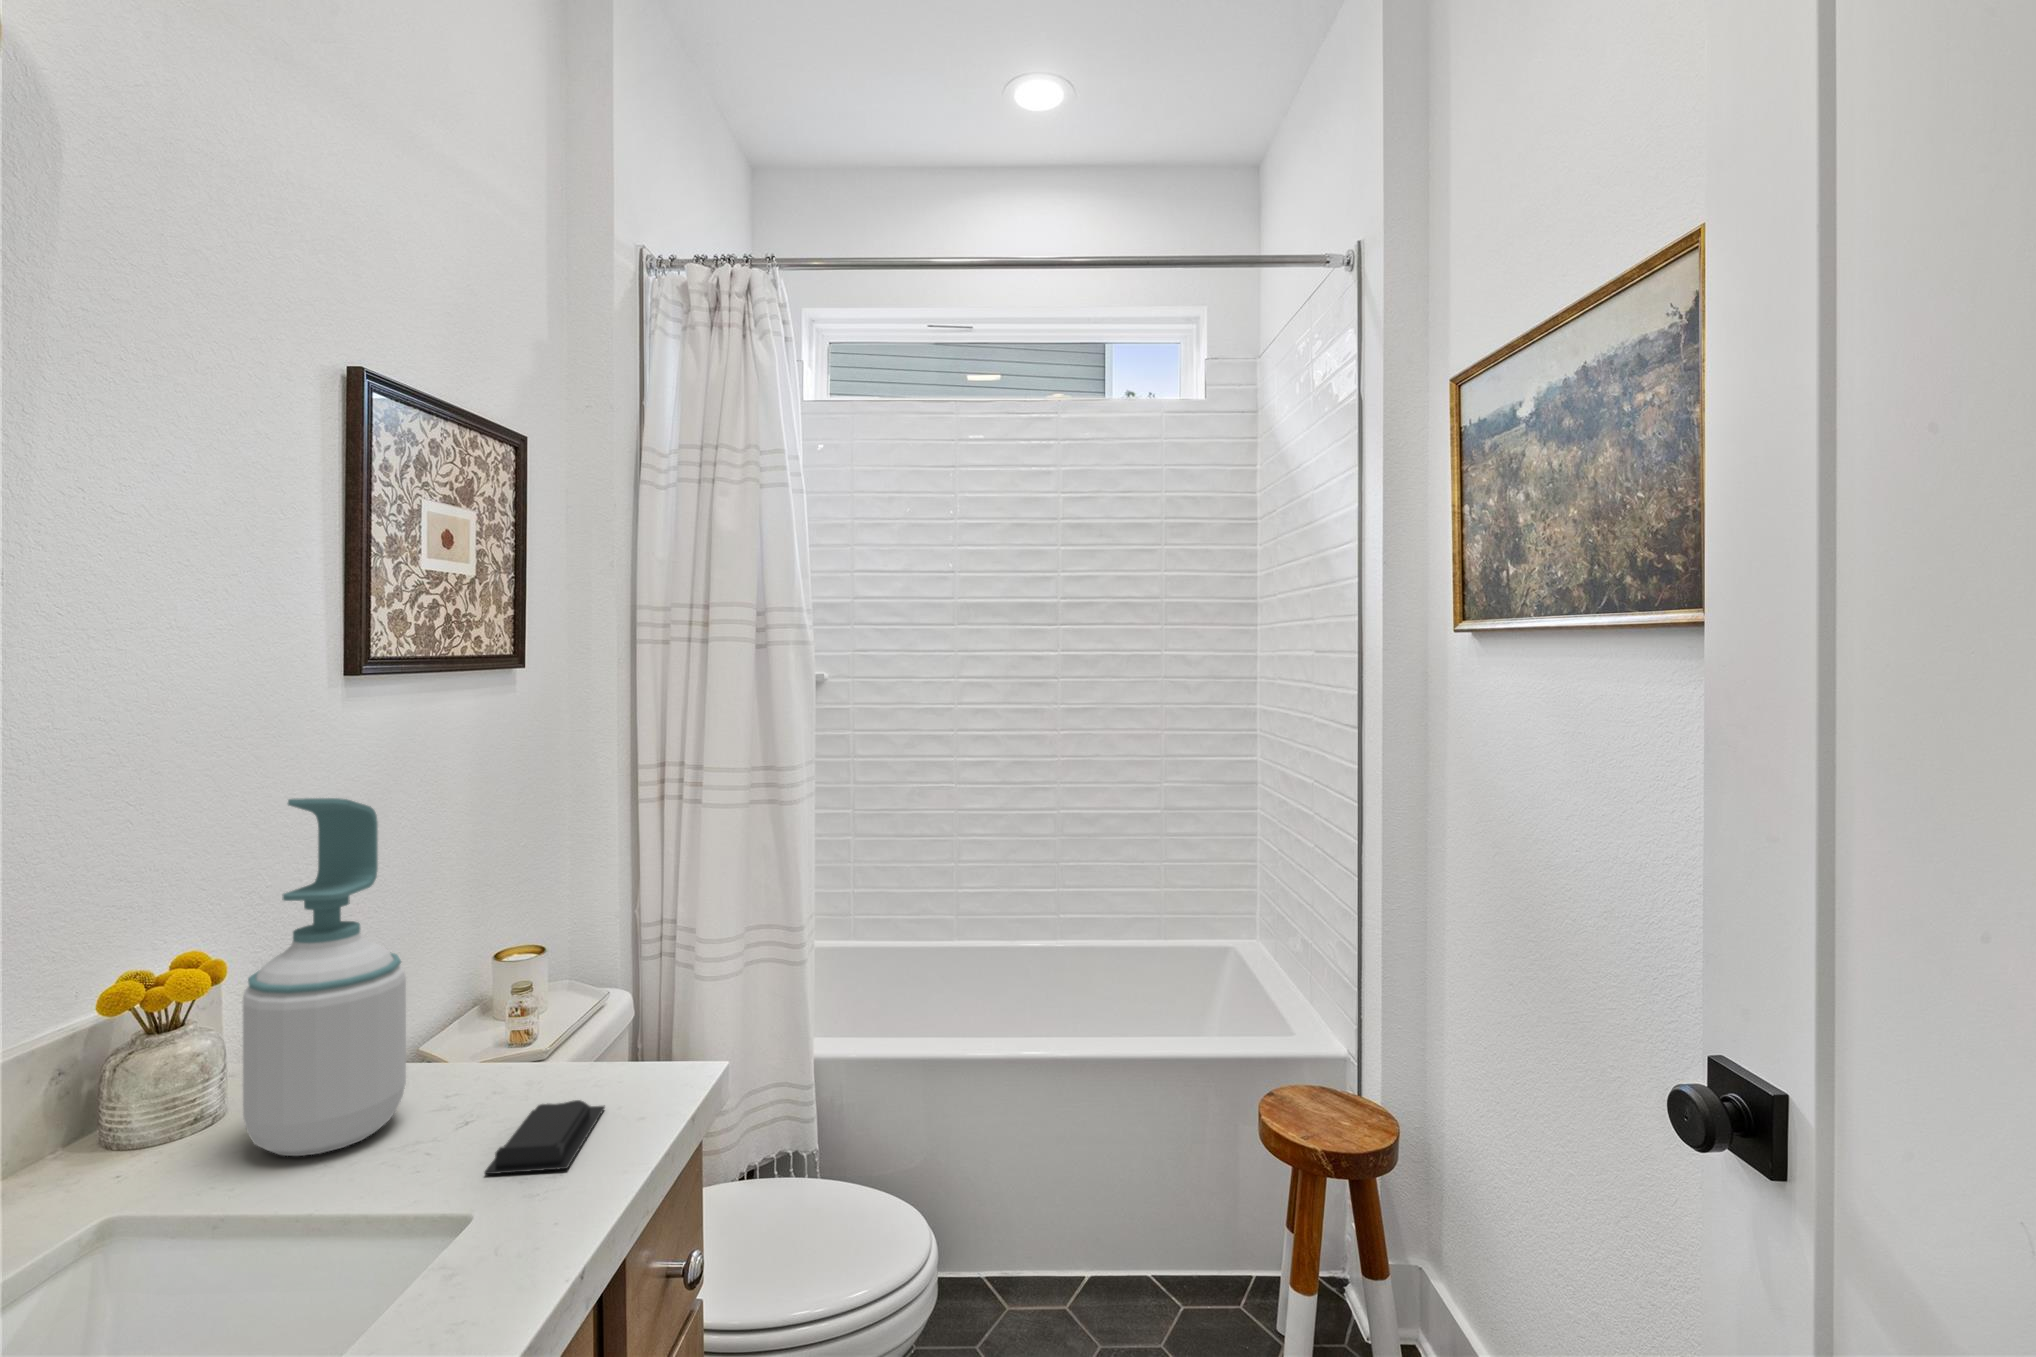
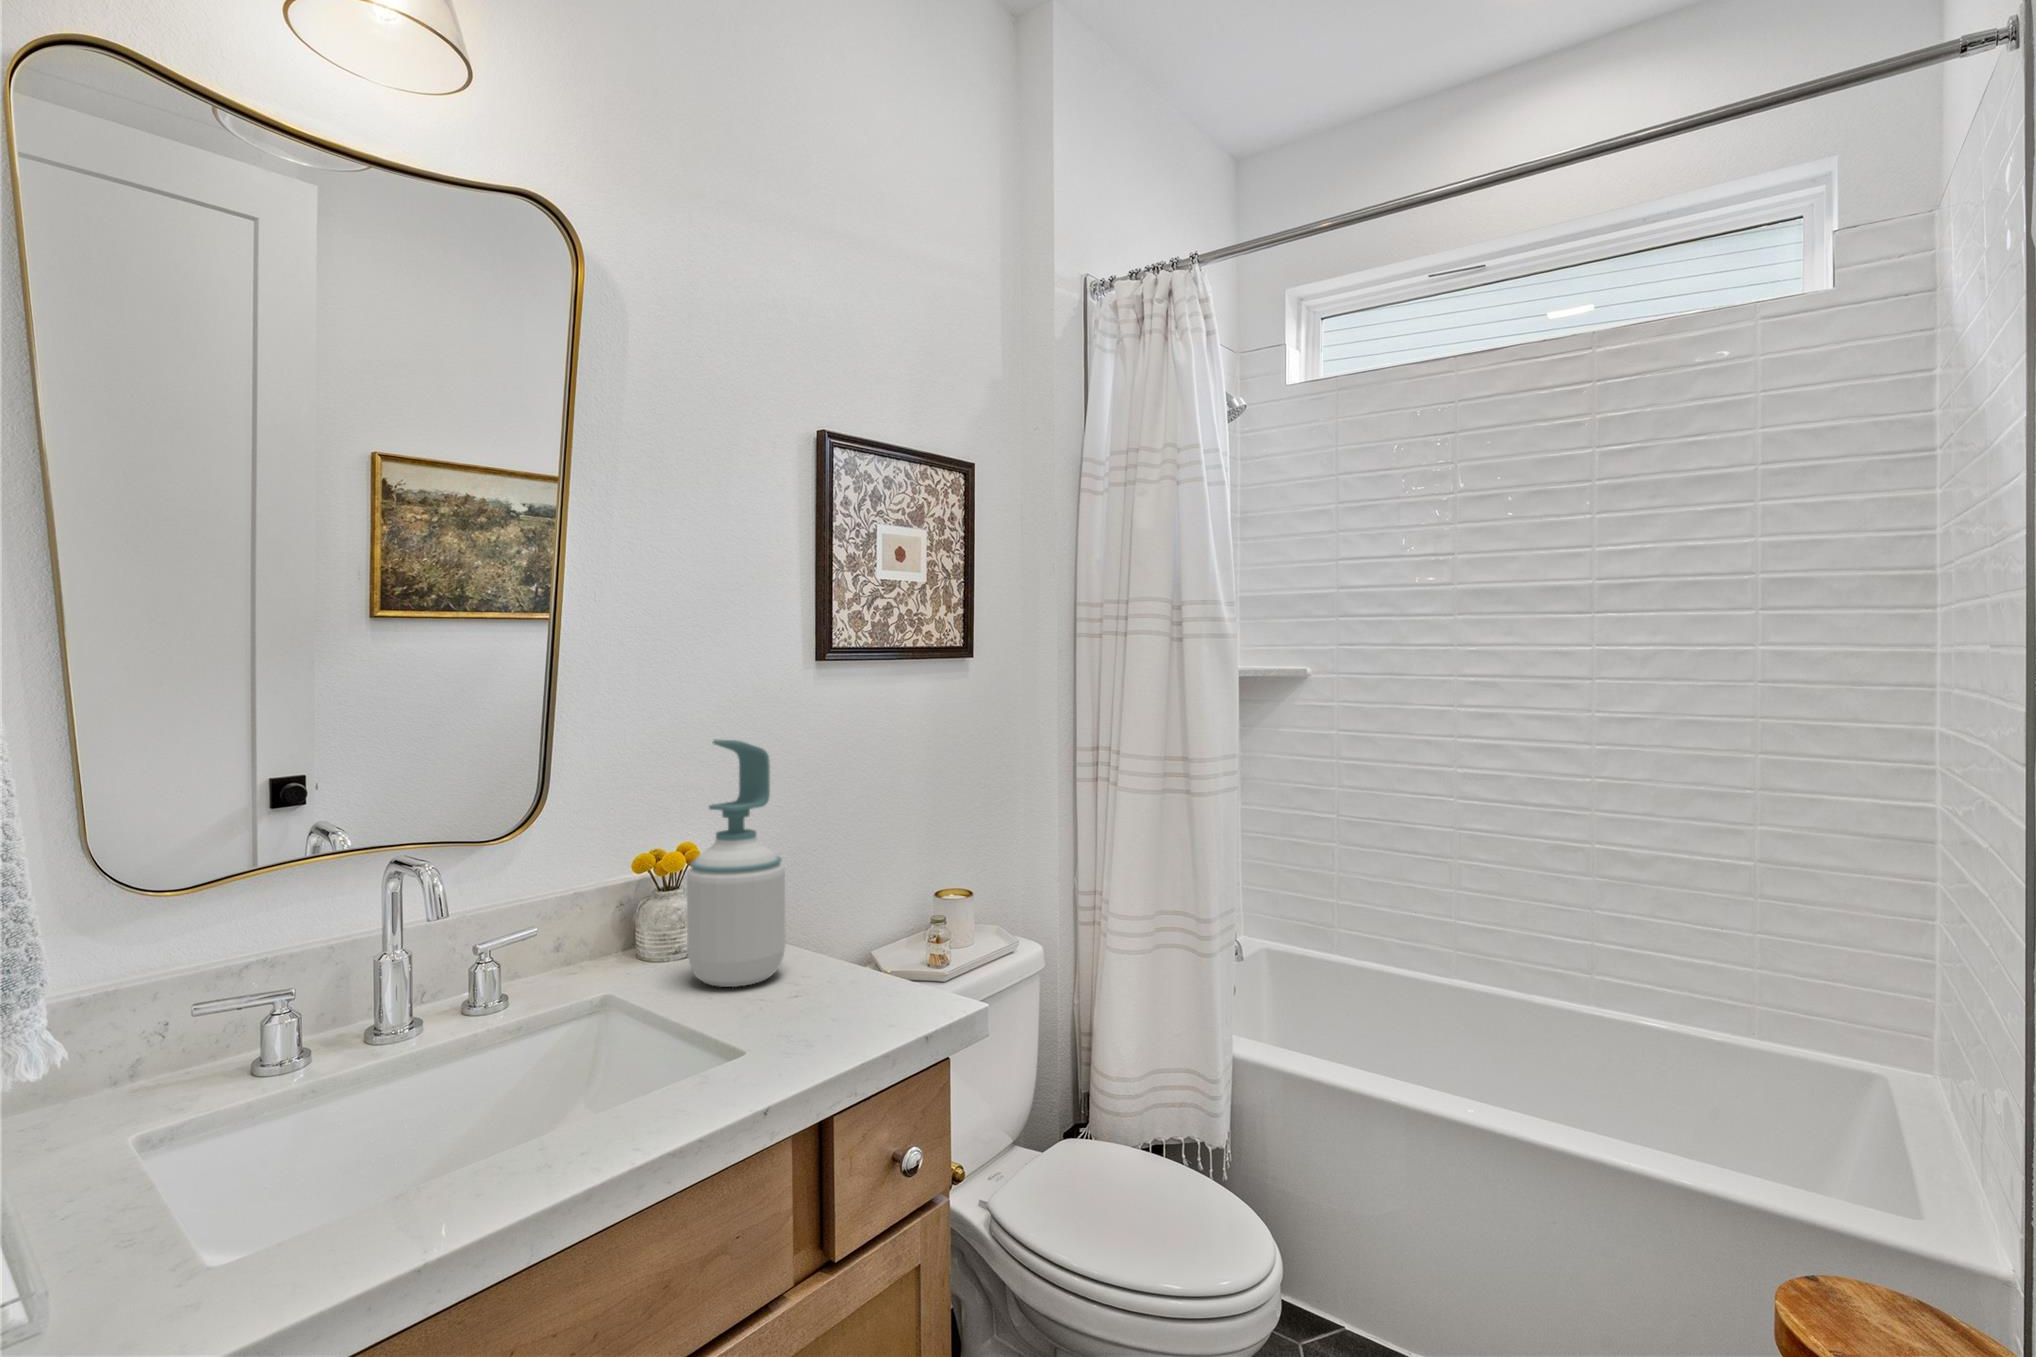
soap bar: present [484,1100,605,1174] -> none [792,984,899,1028]

